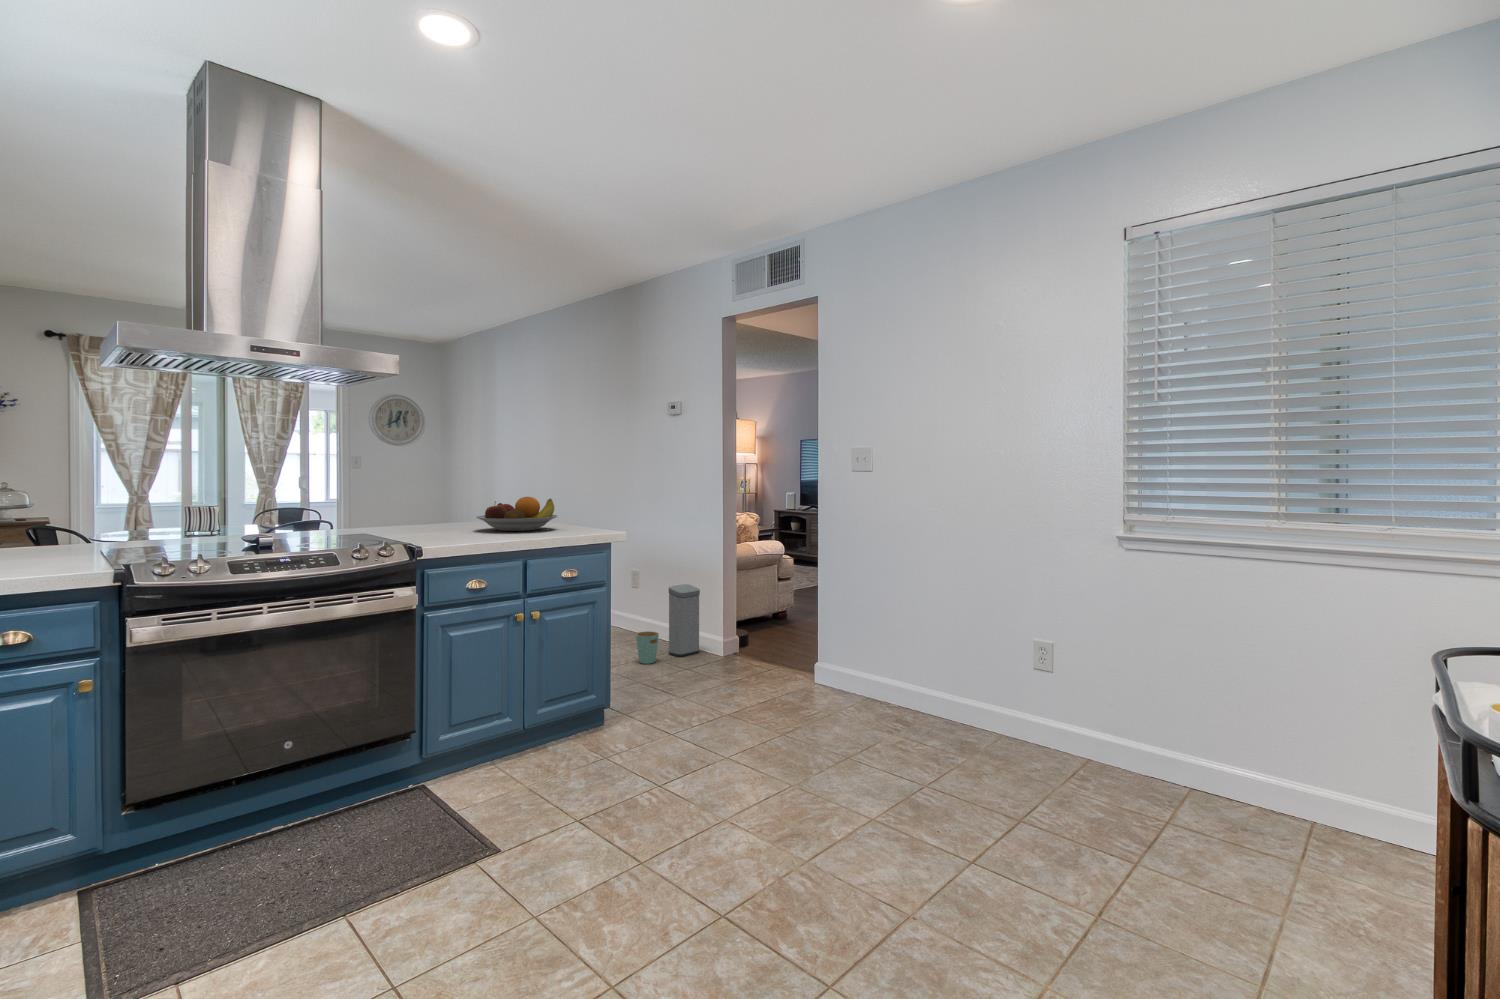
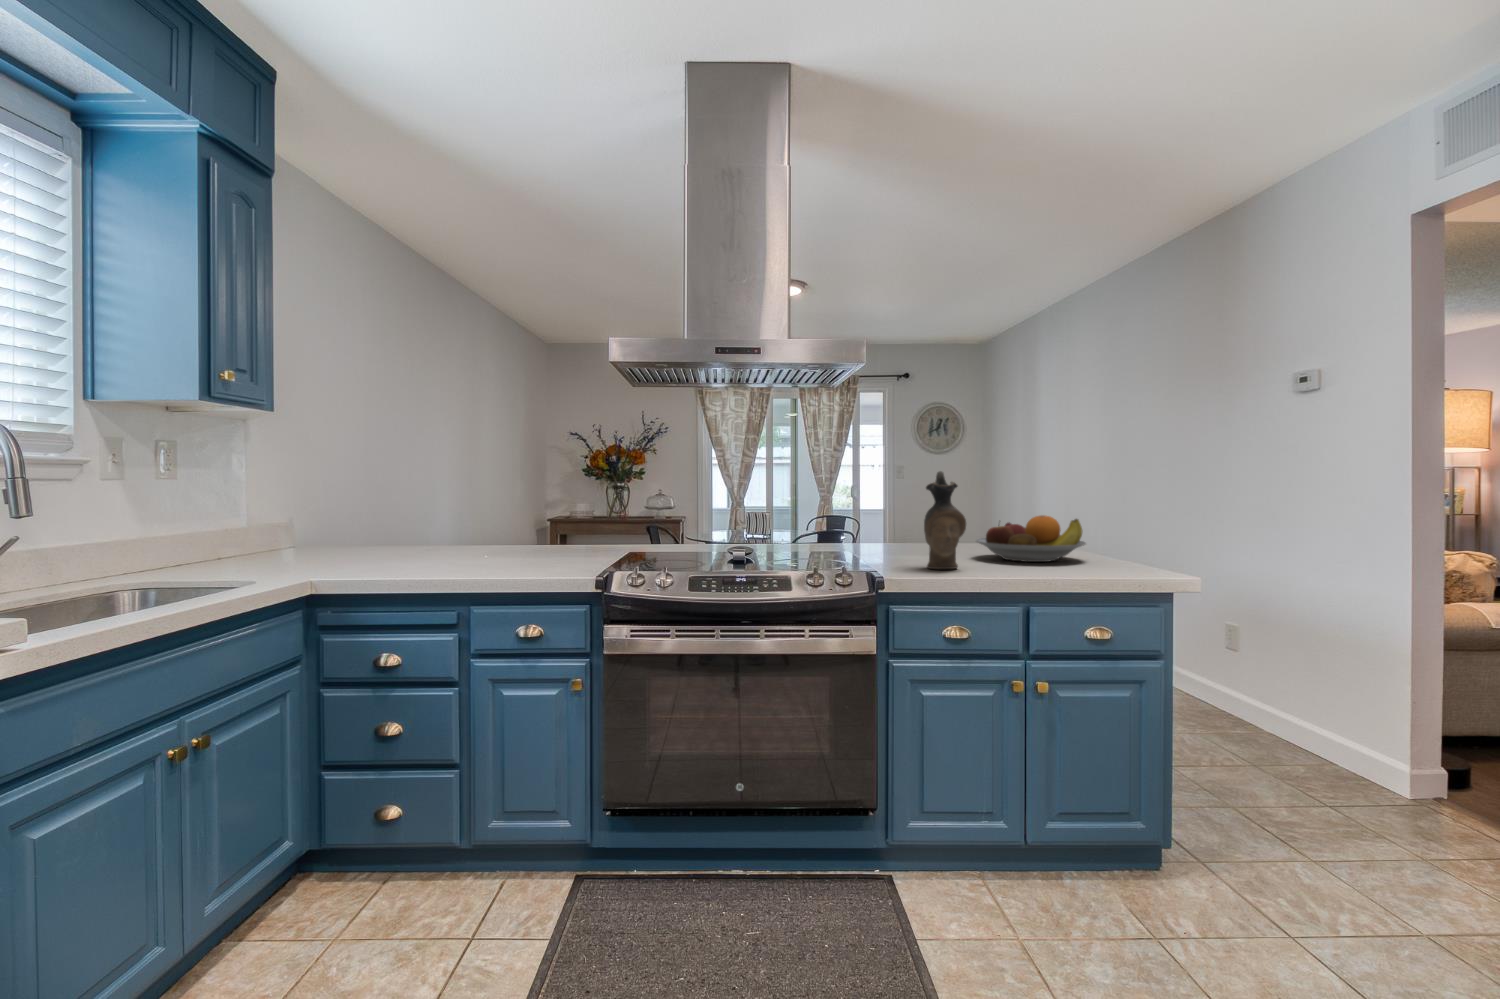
ceramic pitcher: none [443,463,478,539] -> present [924,471,966,569]
trash can: present [636,584,700,664] -> none [1222,655,1345,770]

